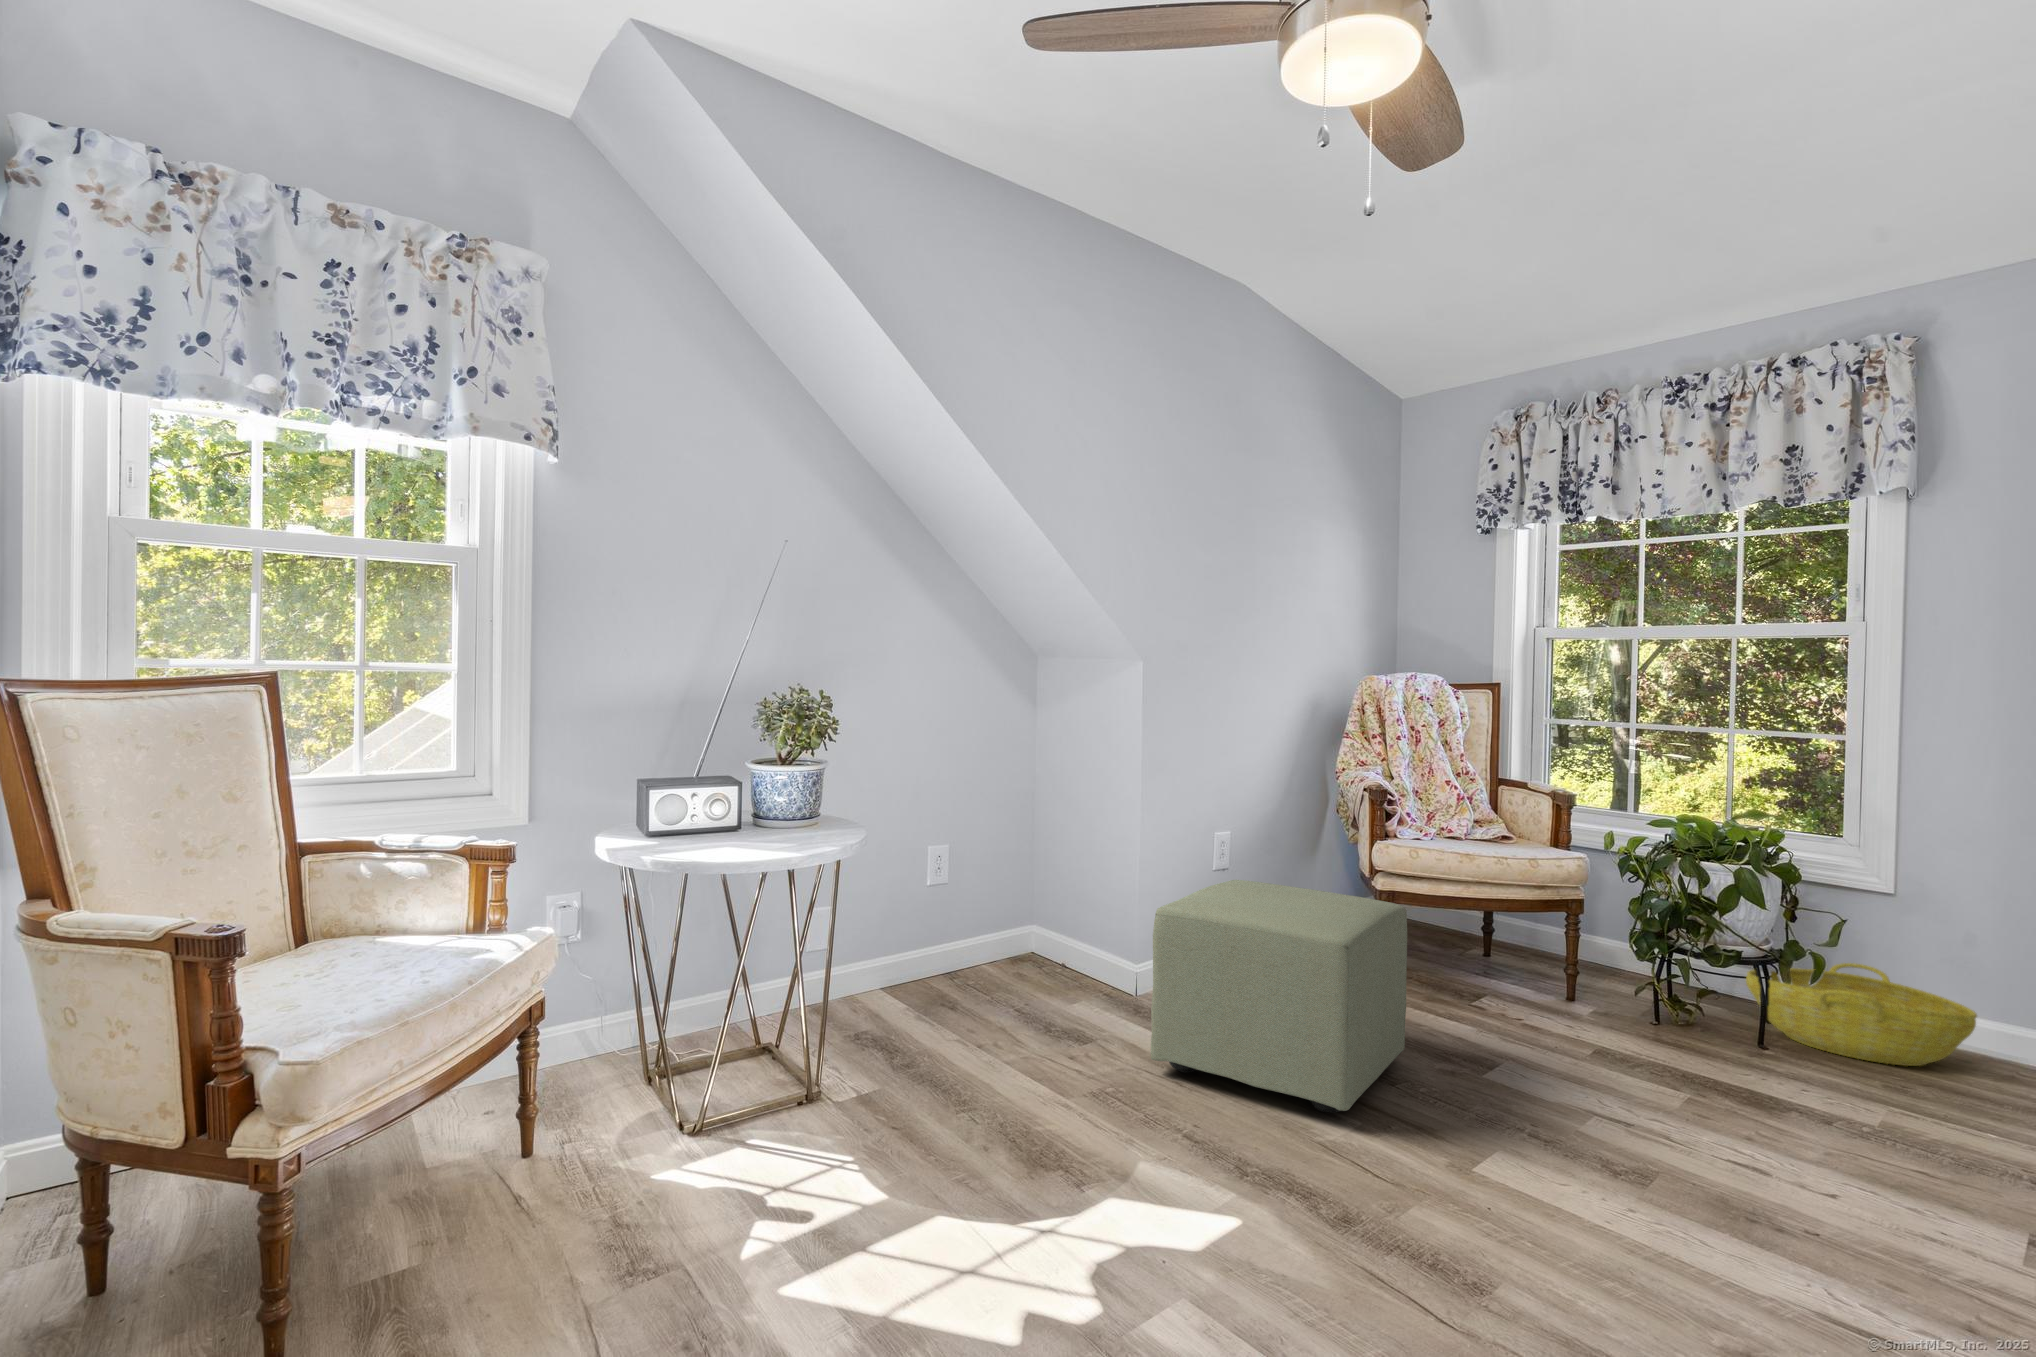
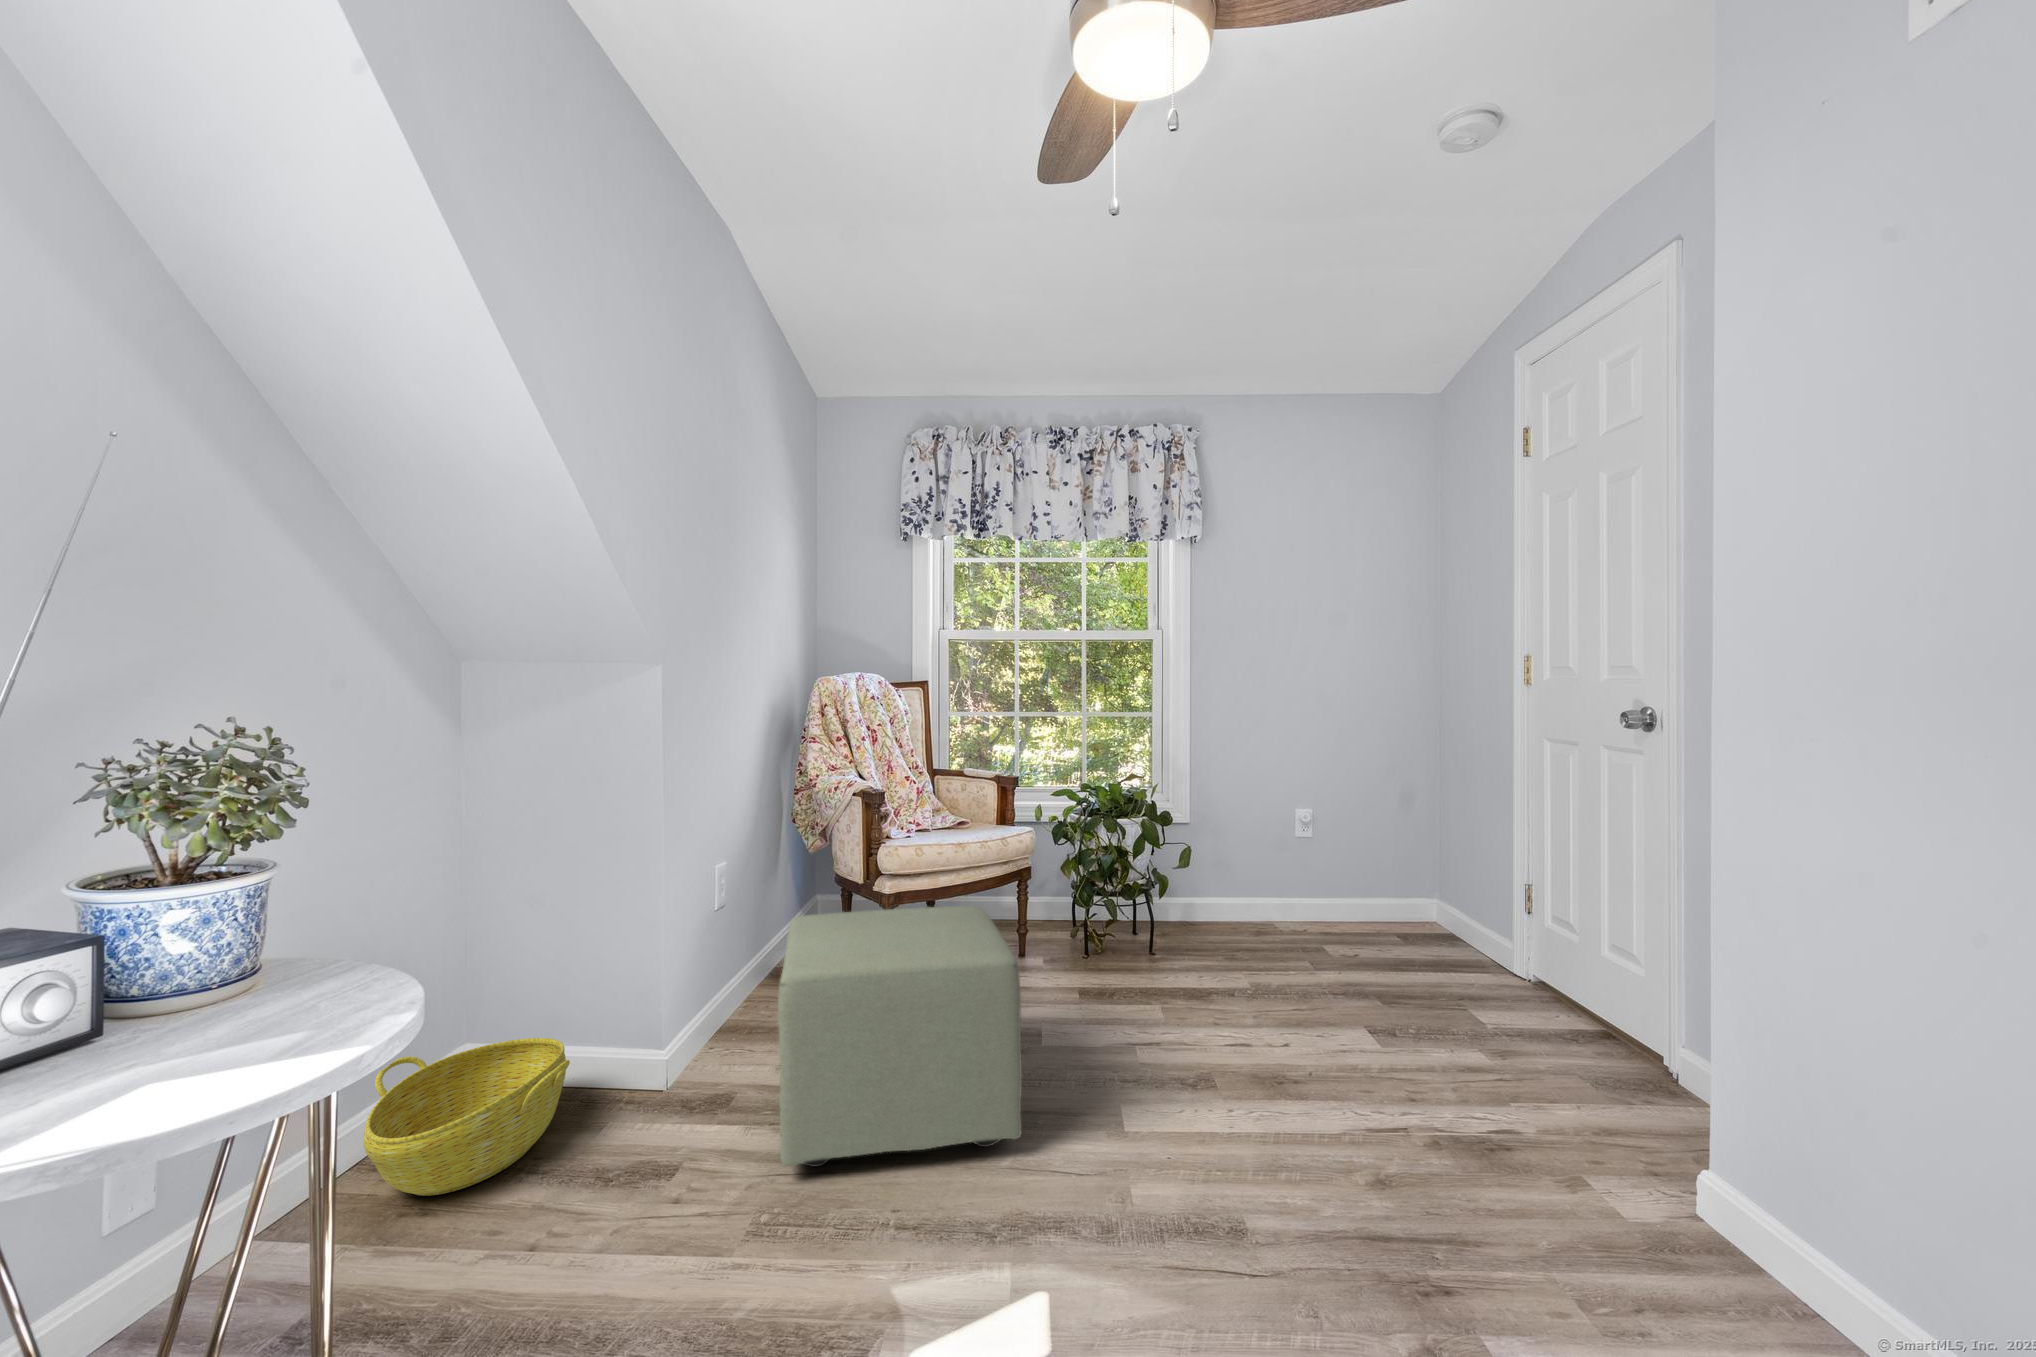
basket: present [1746,963,1977,1066] -> present [363,1038,570,1196]

